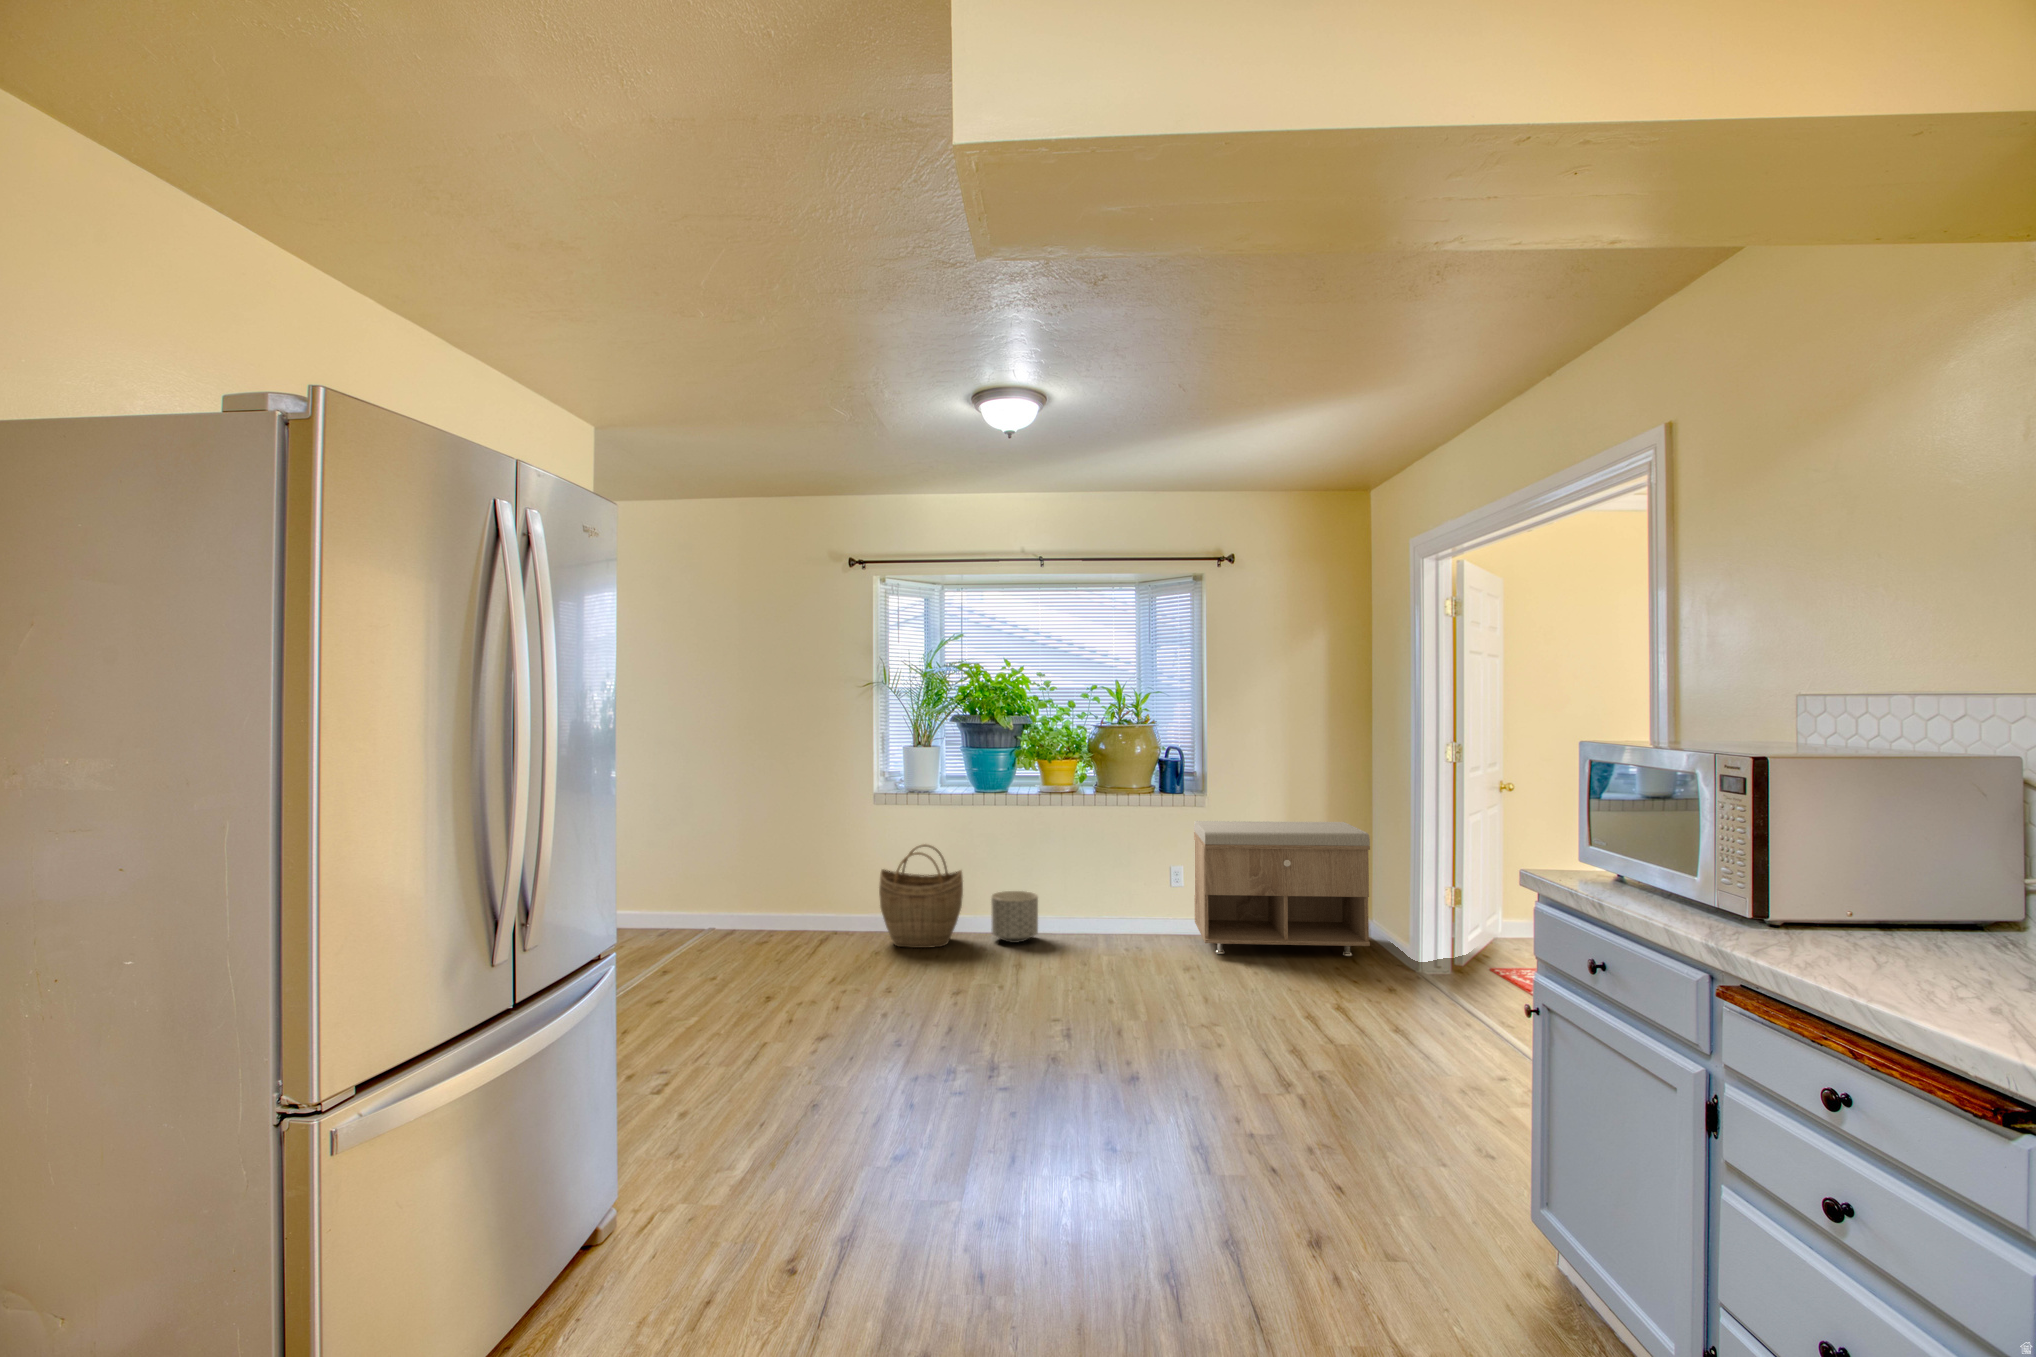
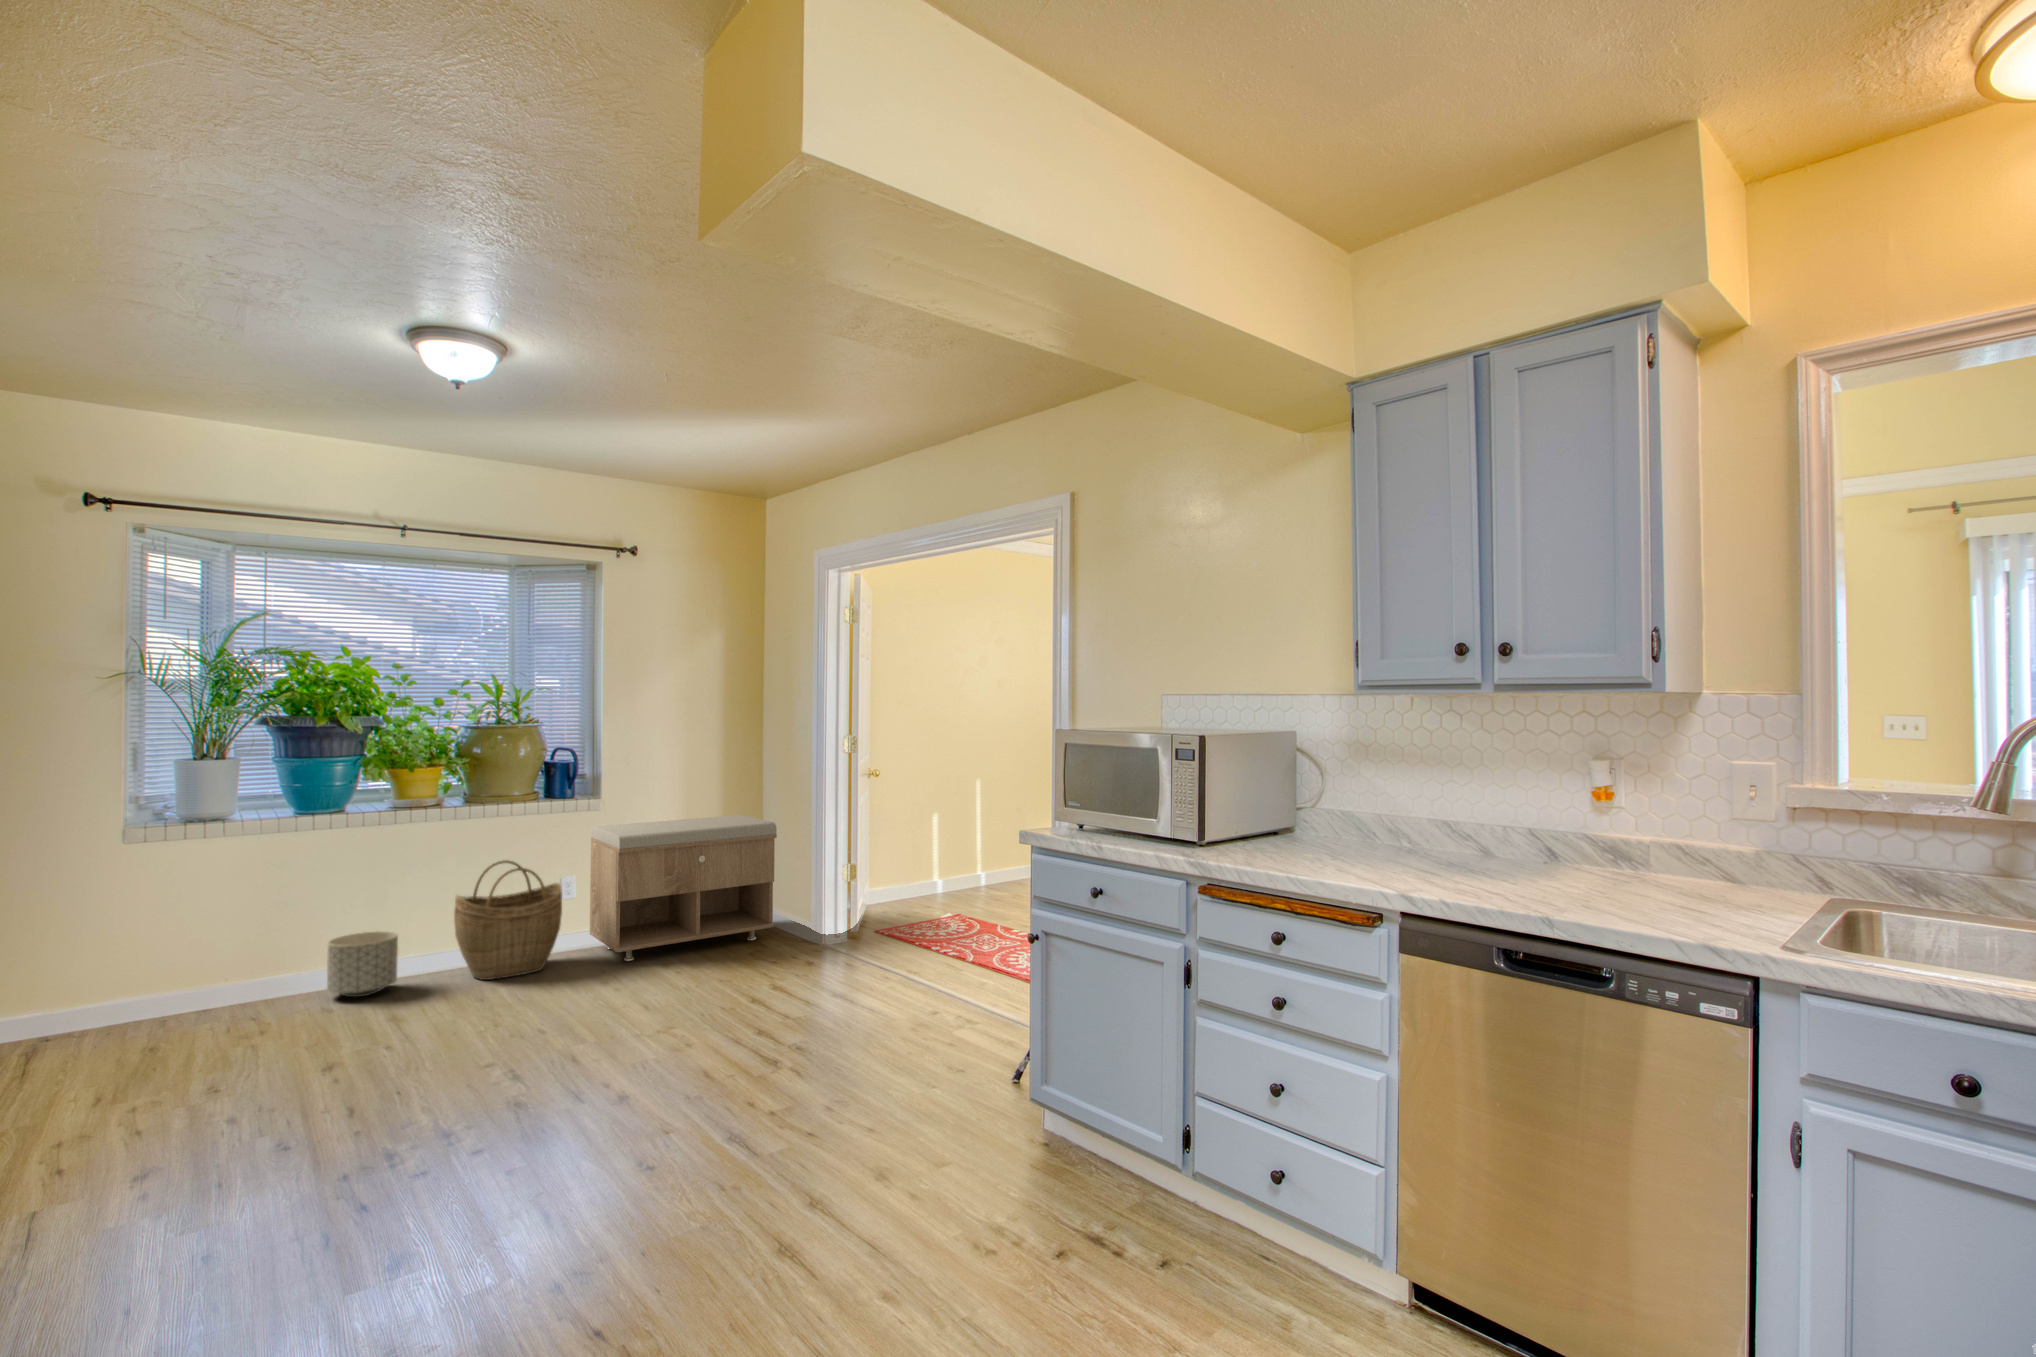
woven basket: present [879,844,963,948] -> present [454,860,562,980]

